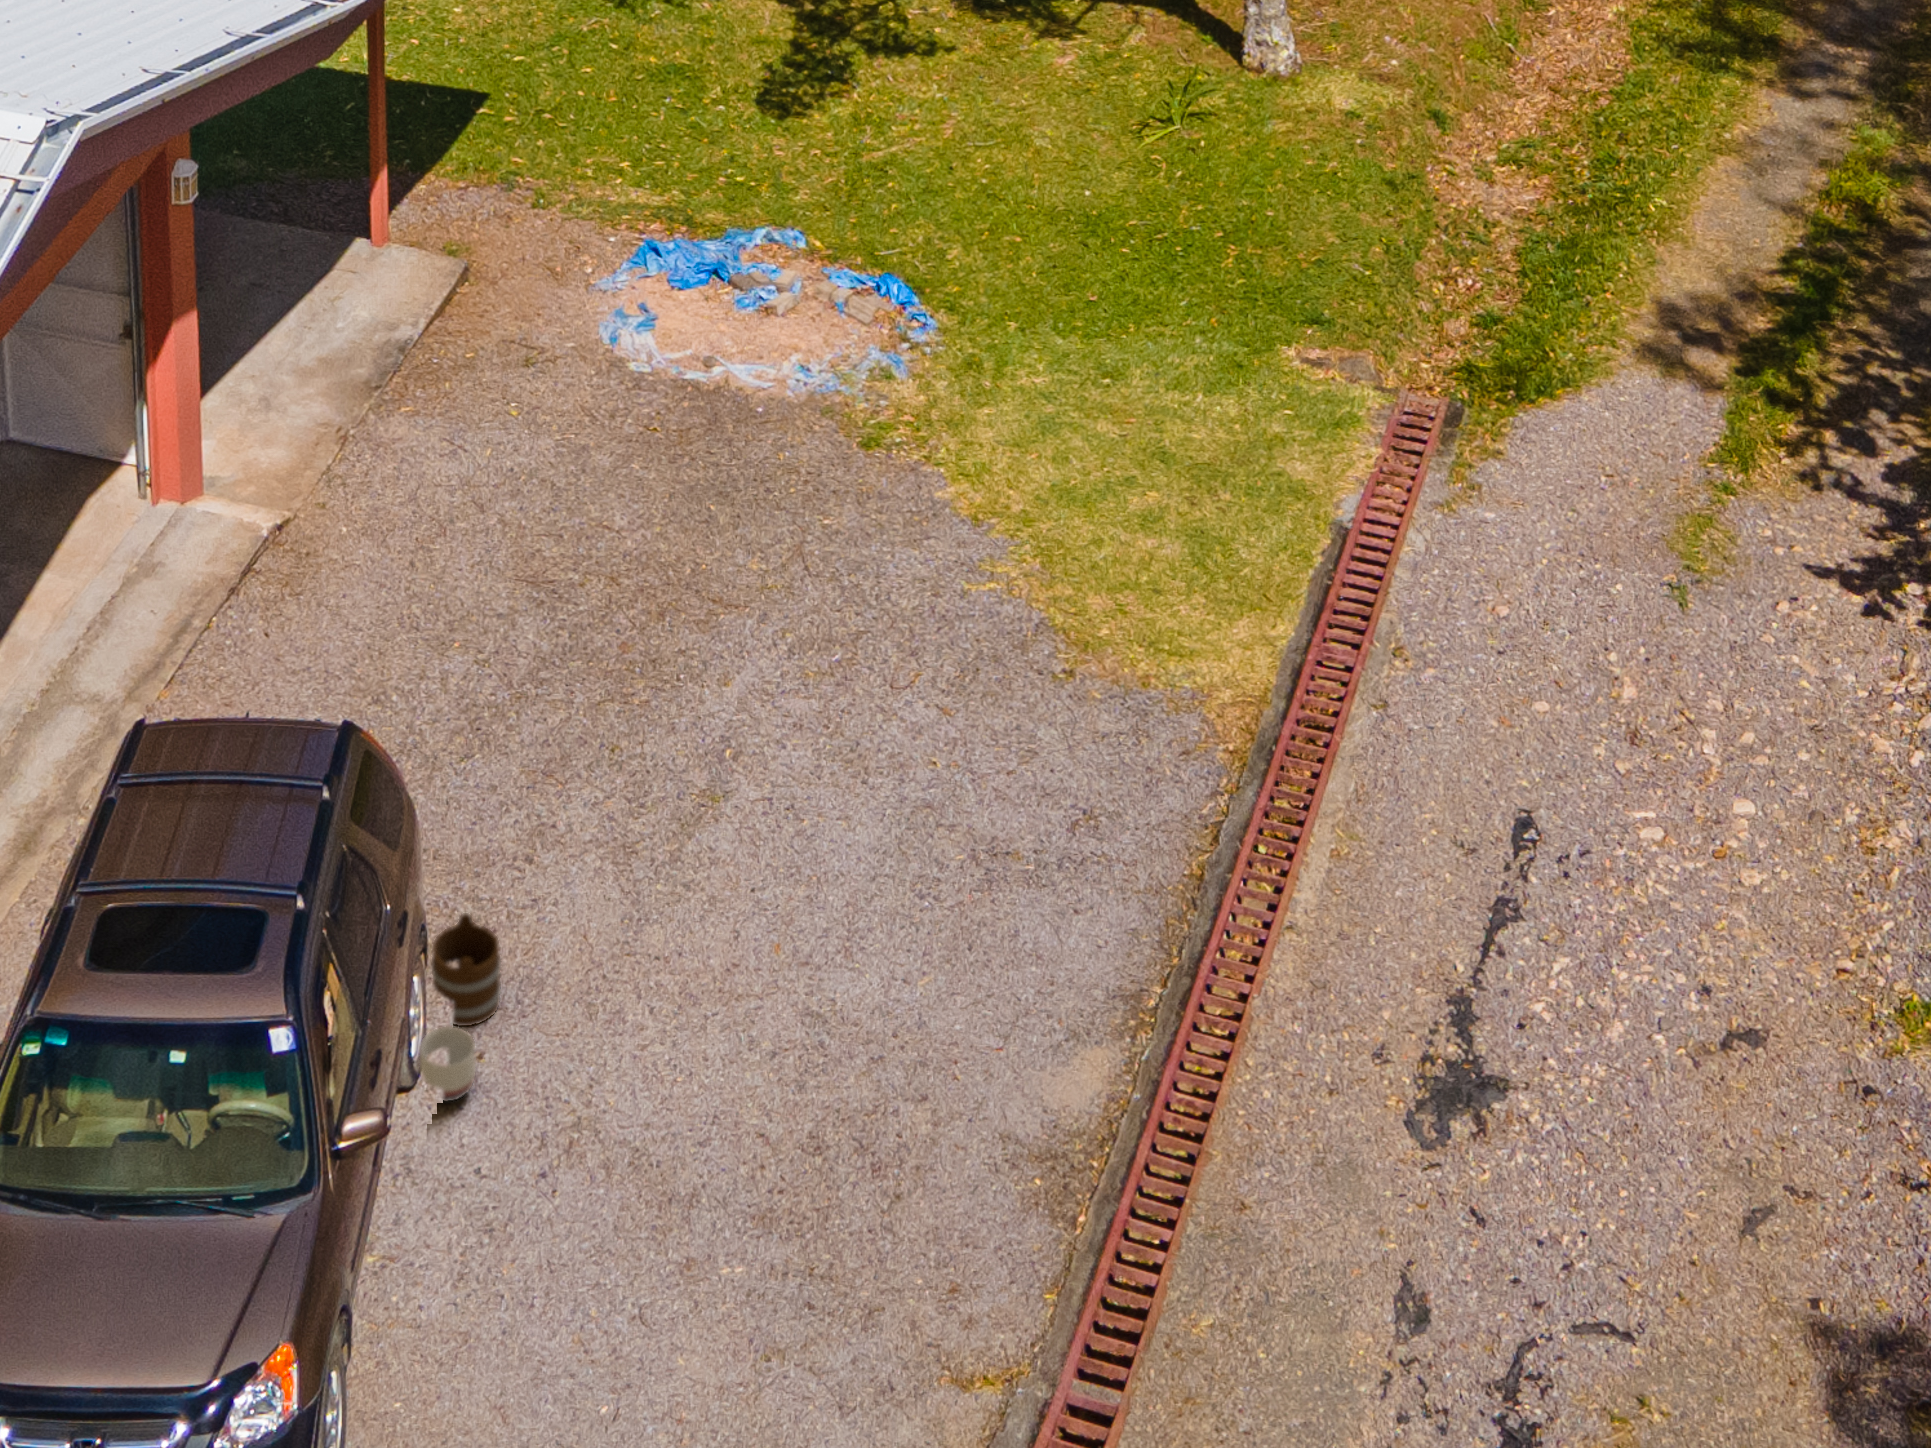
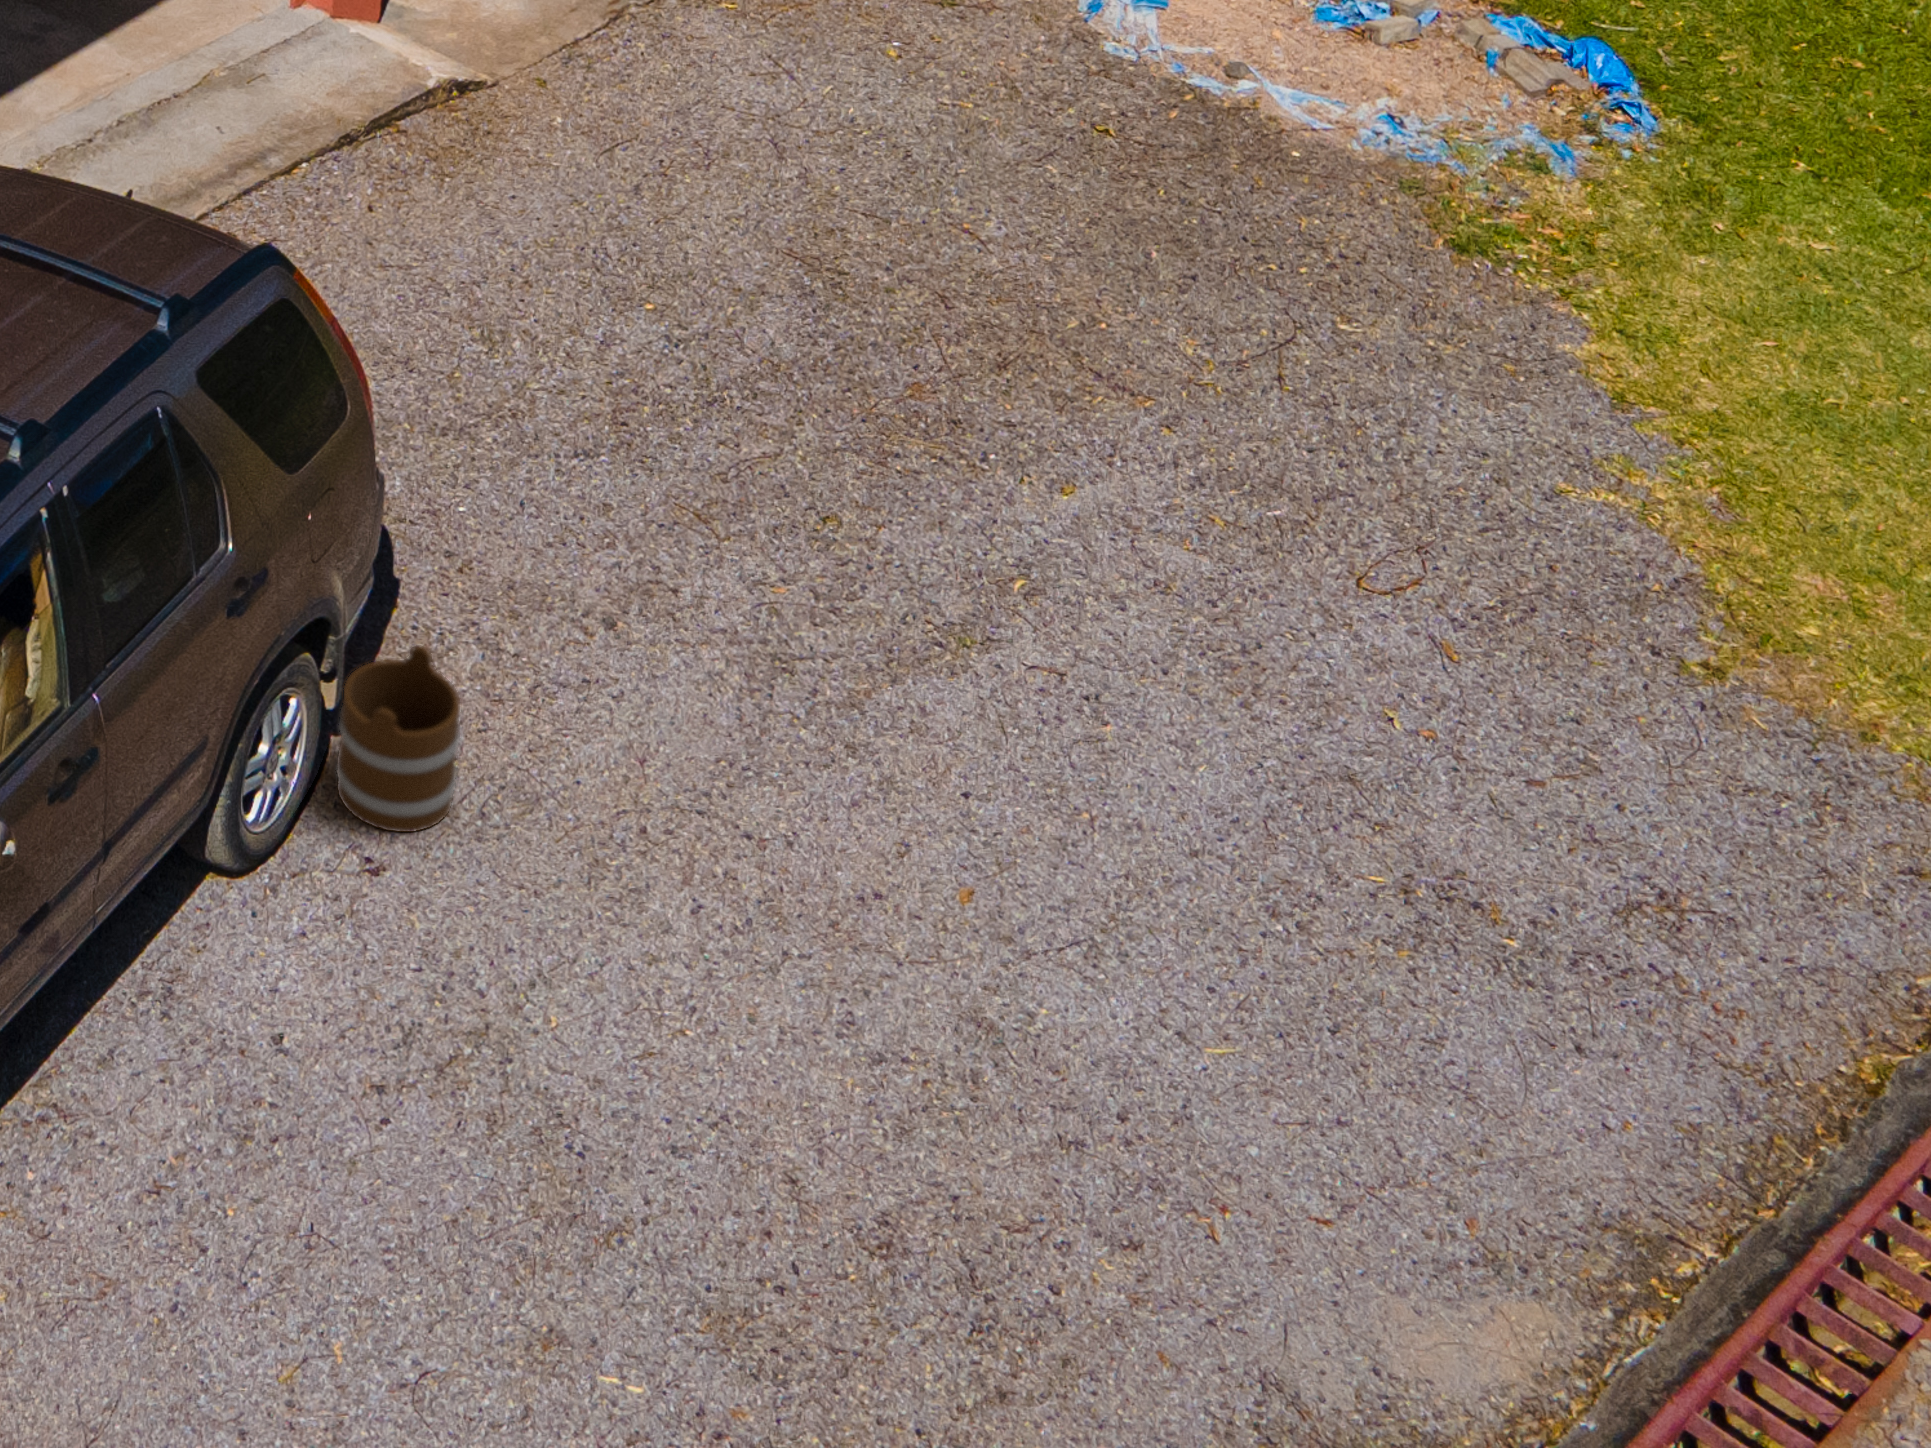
planter: present [420,1026,476,1101] -> none [247,799,346,928]

